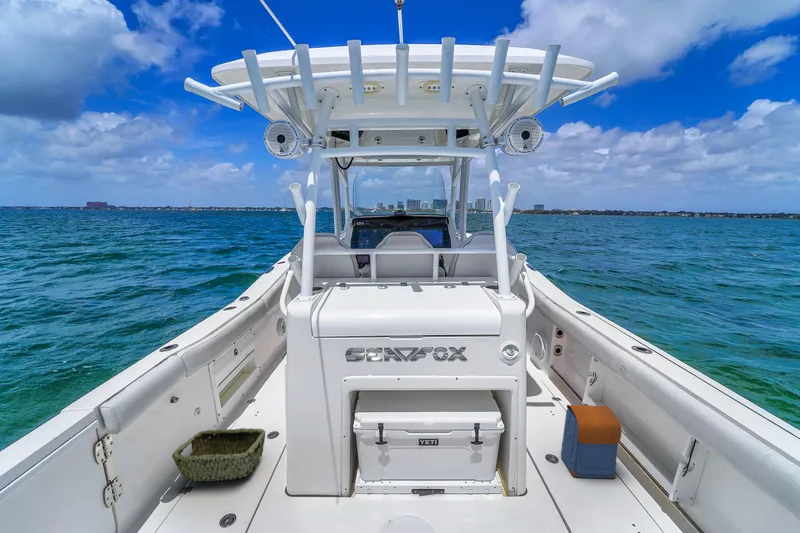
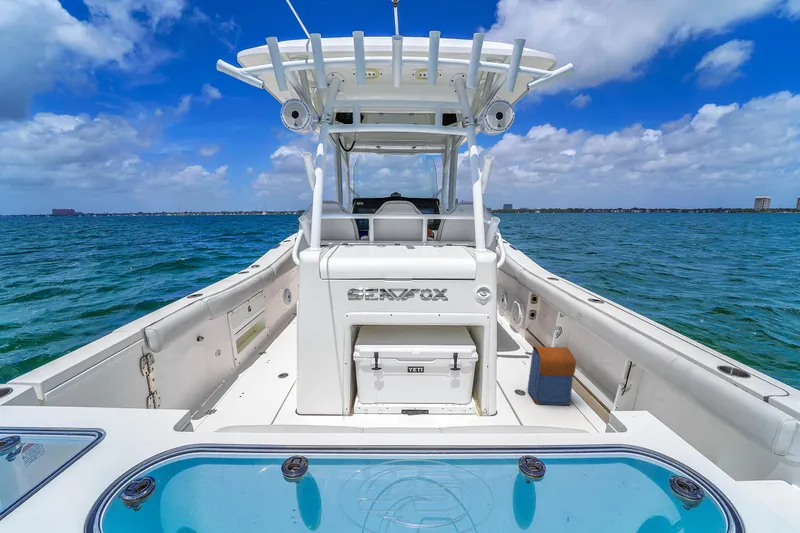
woven basket: present [172,428,265,481] -> none [201,365,278,404]

